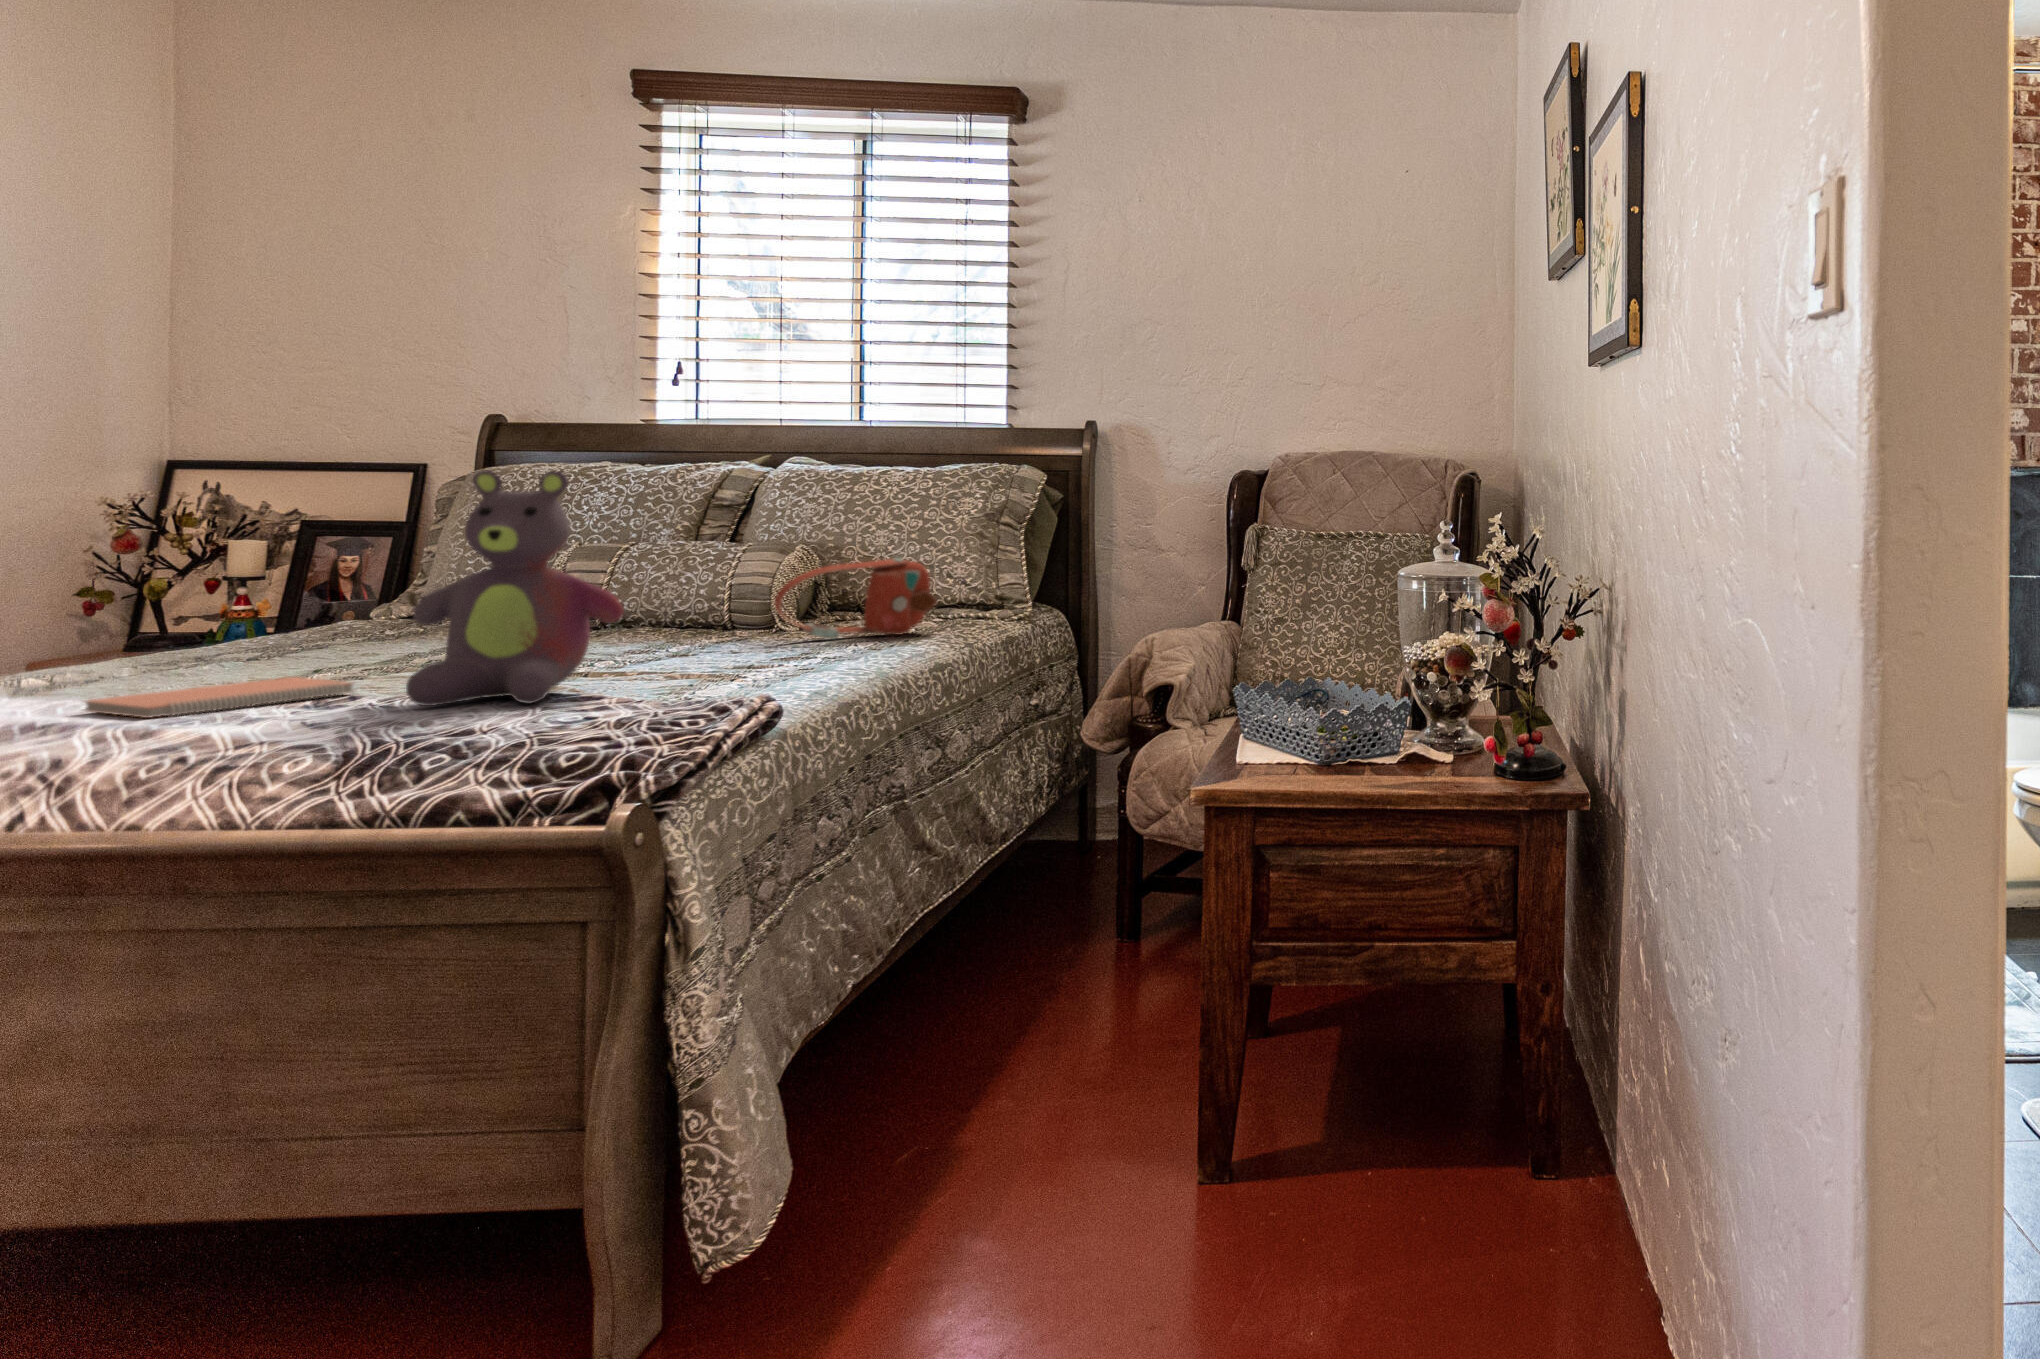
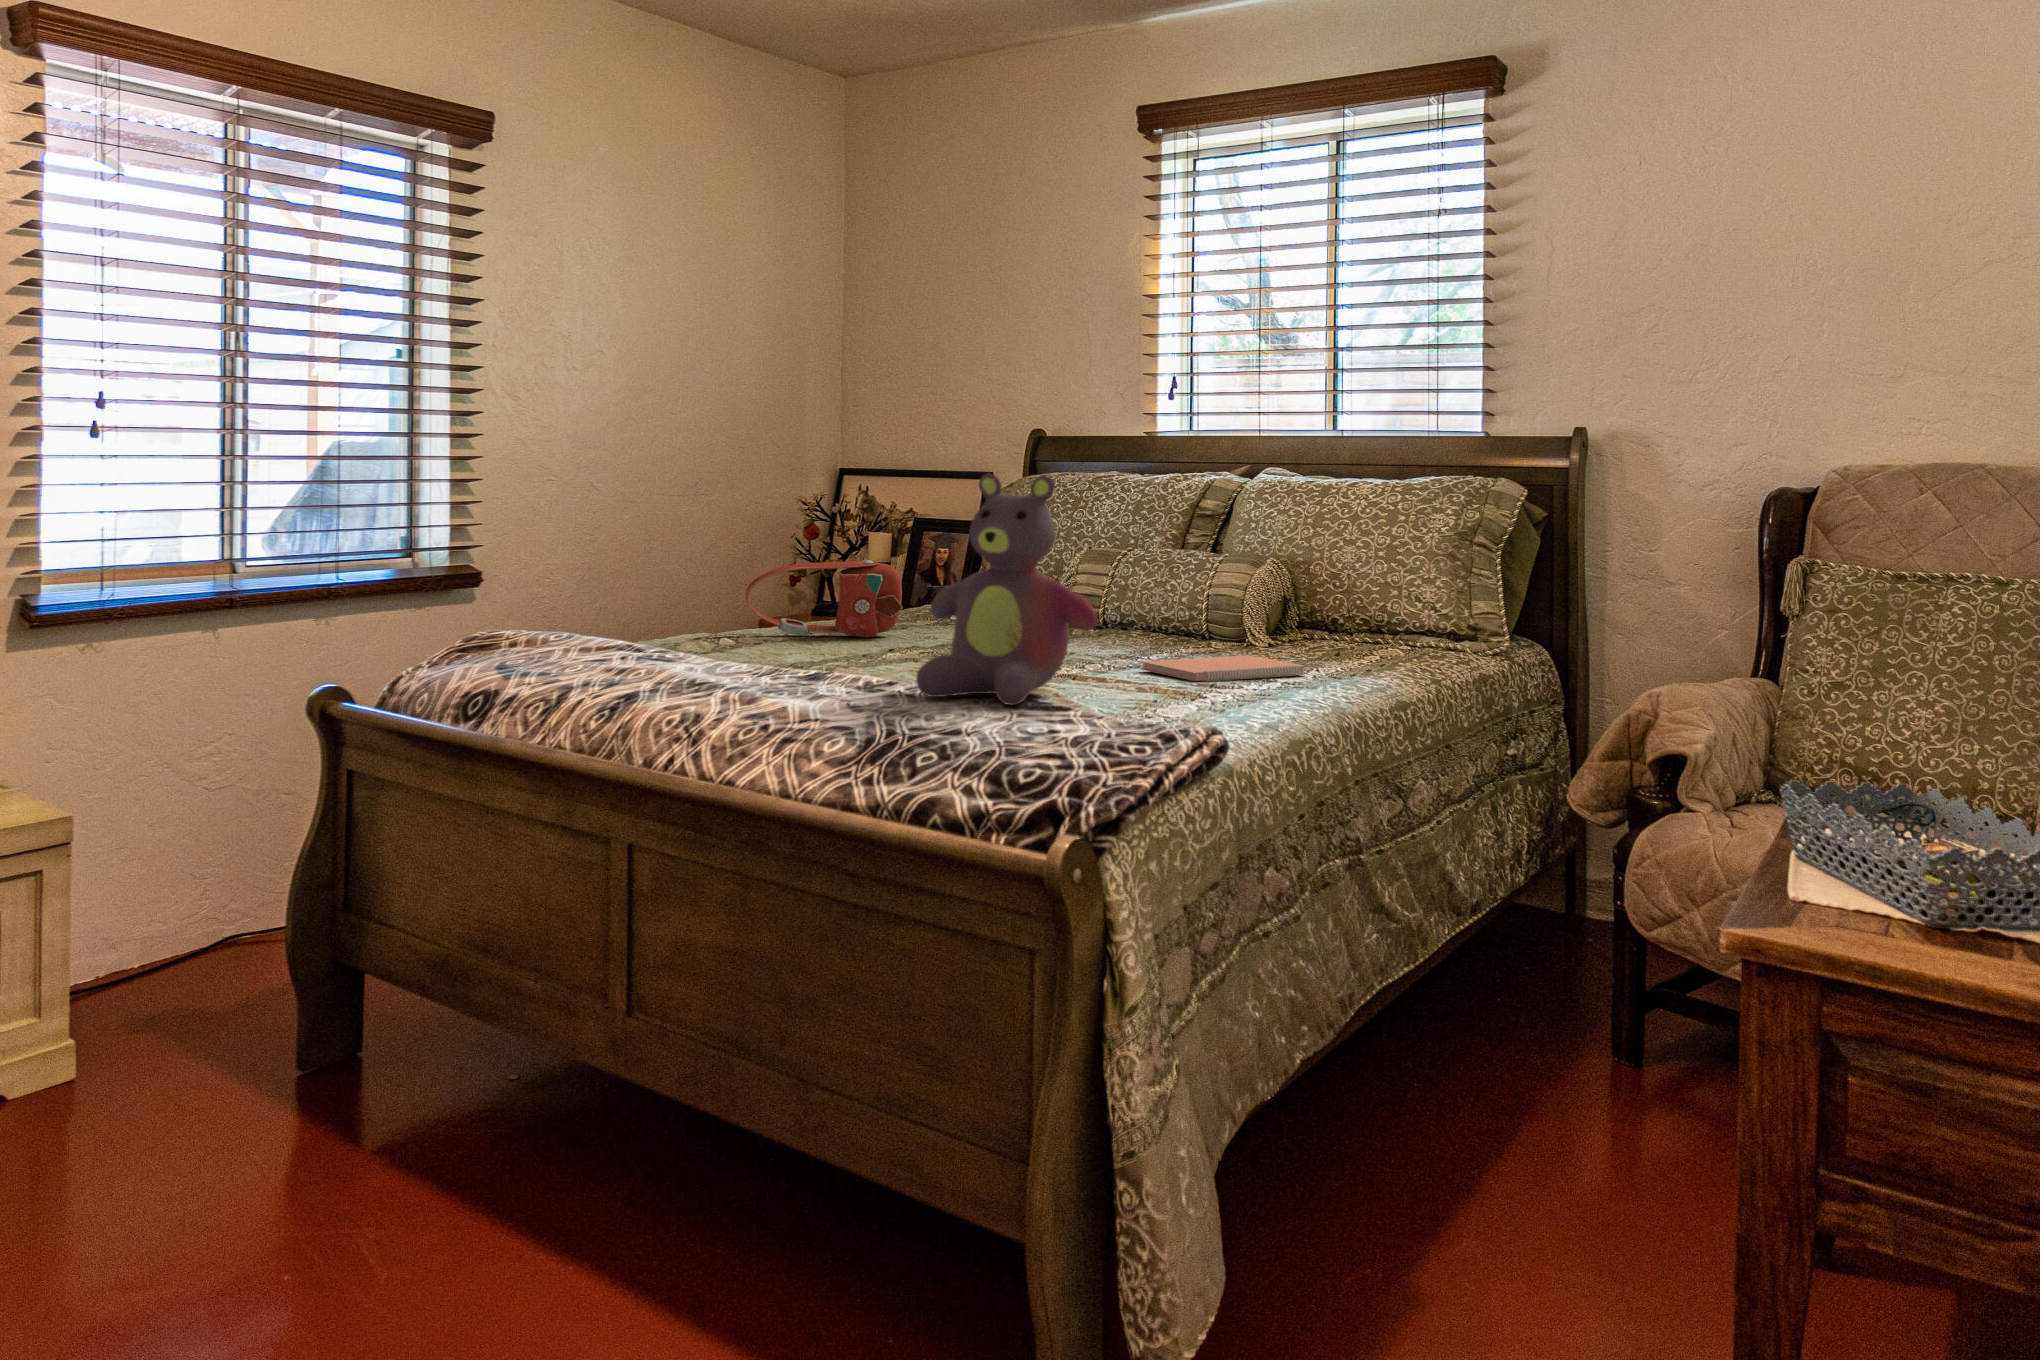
handbag: present [775,558,937,639] -> present [746,560,903,637]
notebook: present [84,677,354,718] -> present [1140,655,1306,682]

